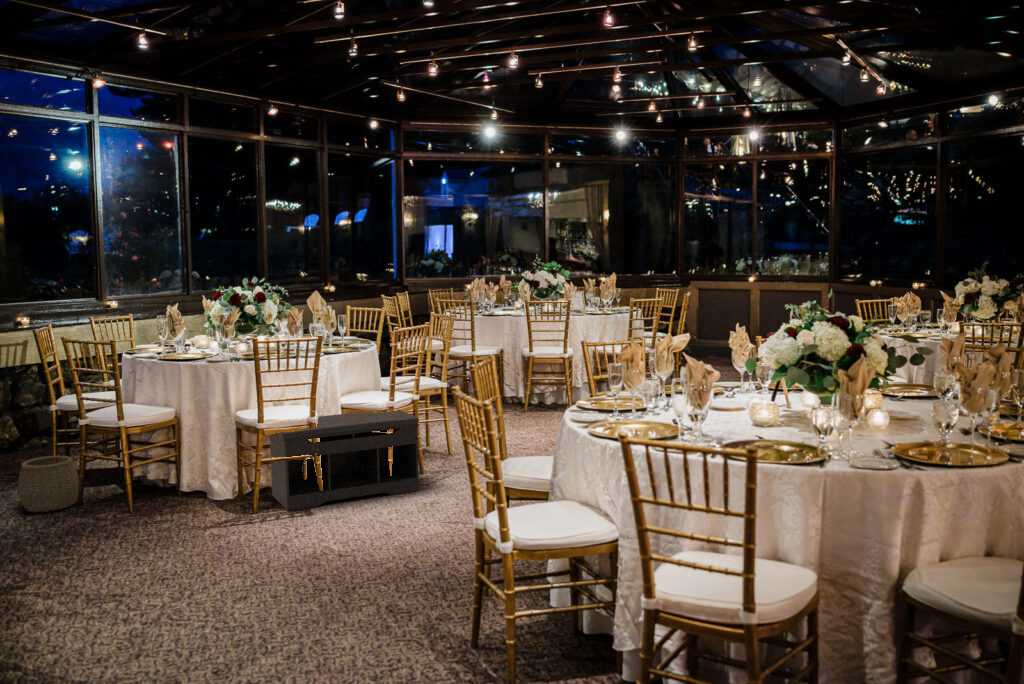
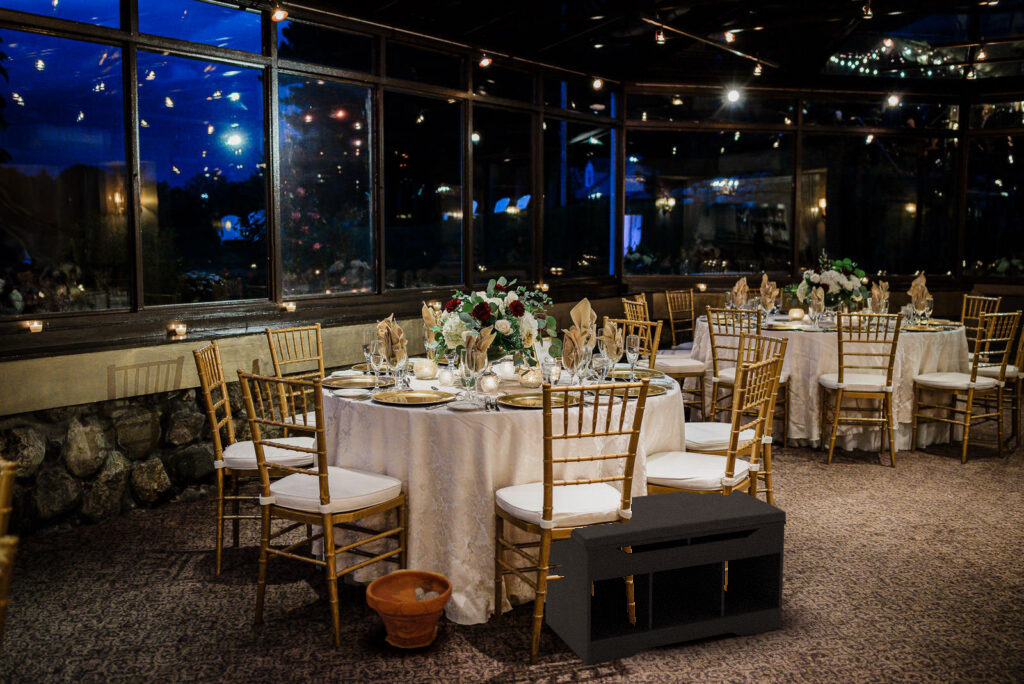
woven basket: present [18,456,79,512] -> none [171,544,259,637]
planter: none [149,466,208,510] -> present [366,569,453,648]

